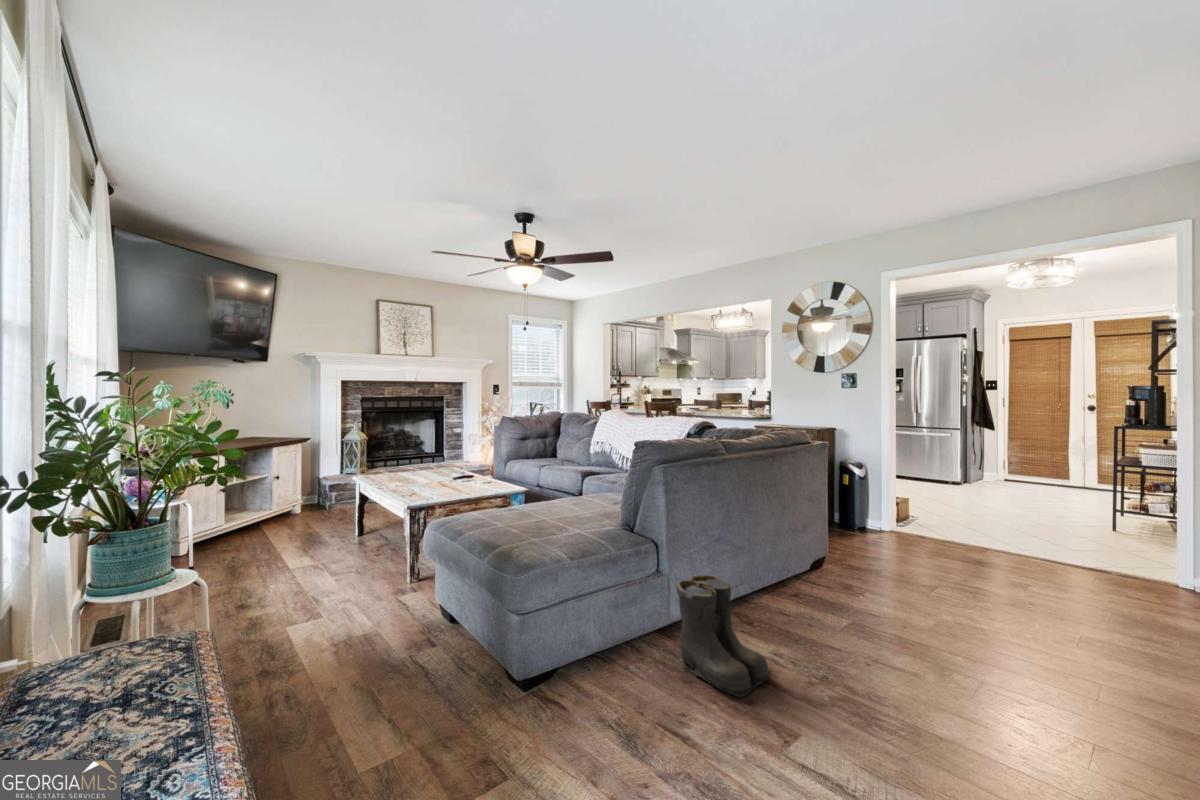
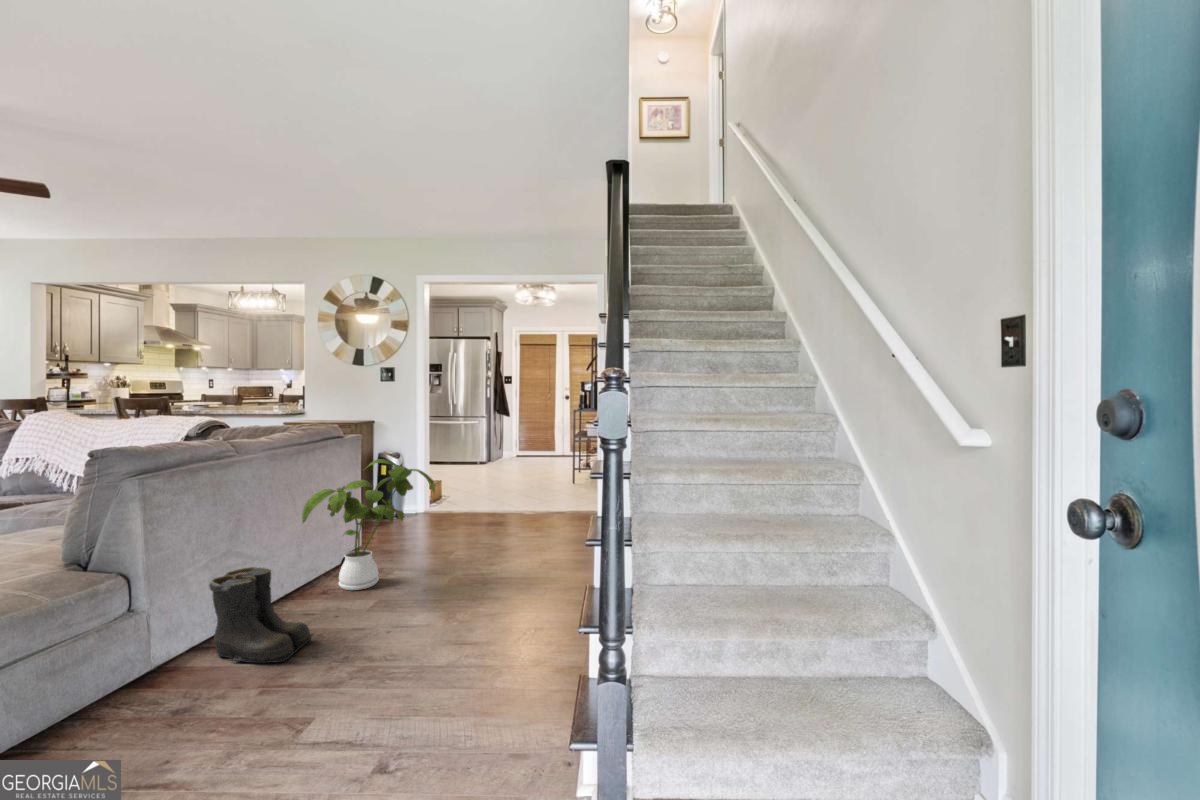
house plant: none [763,476,921,621] -> present [302,459,435,590]

